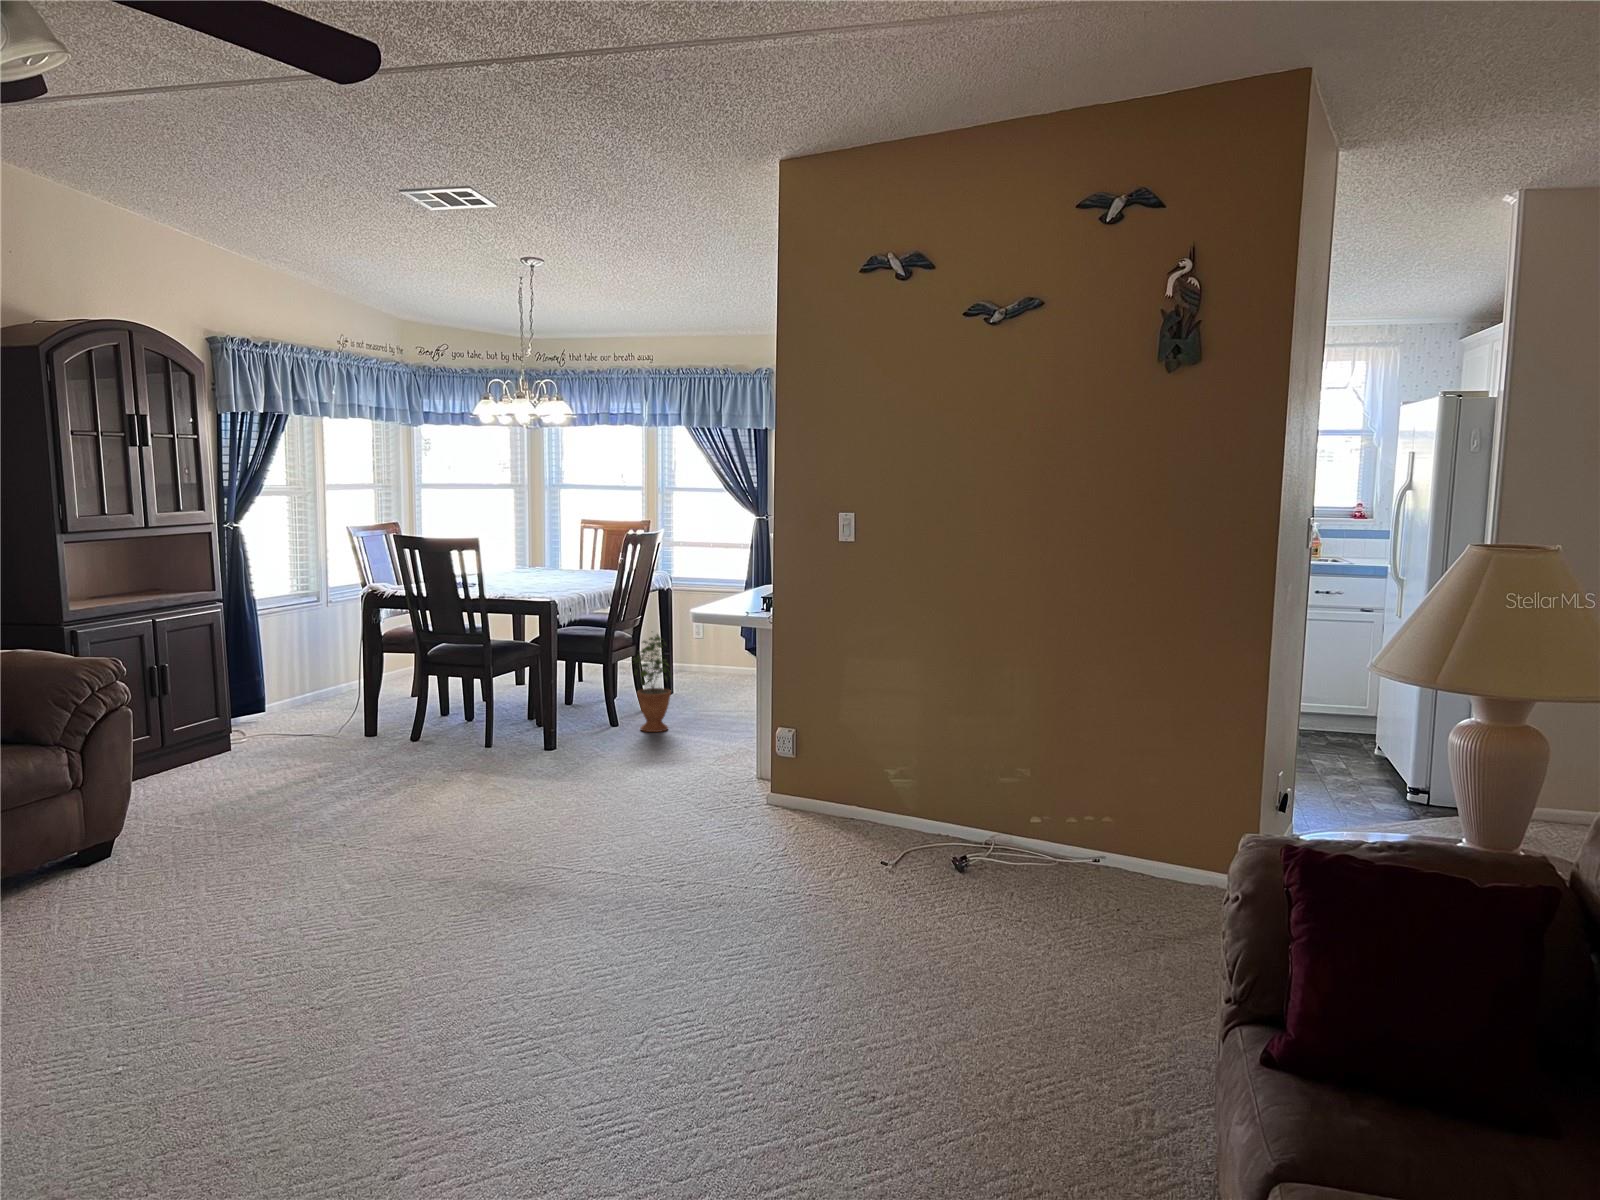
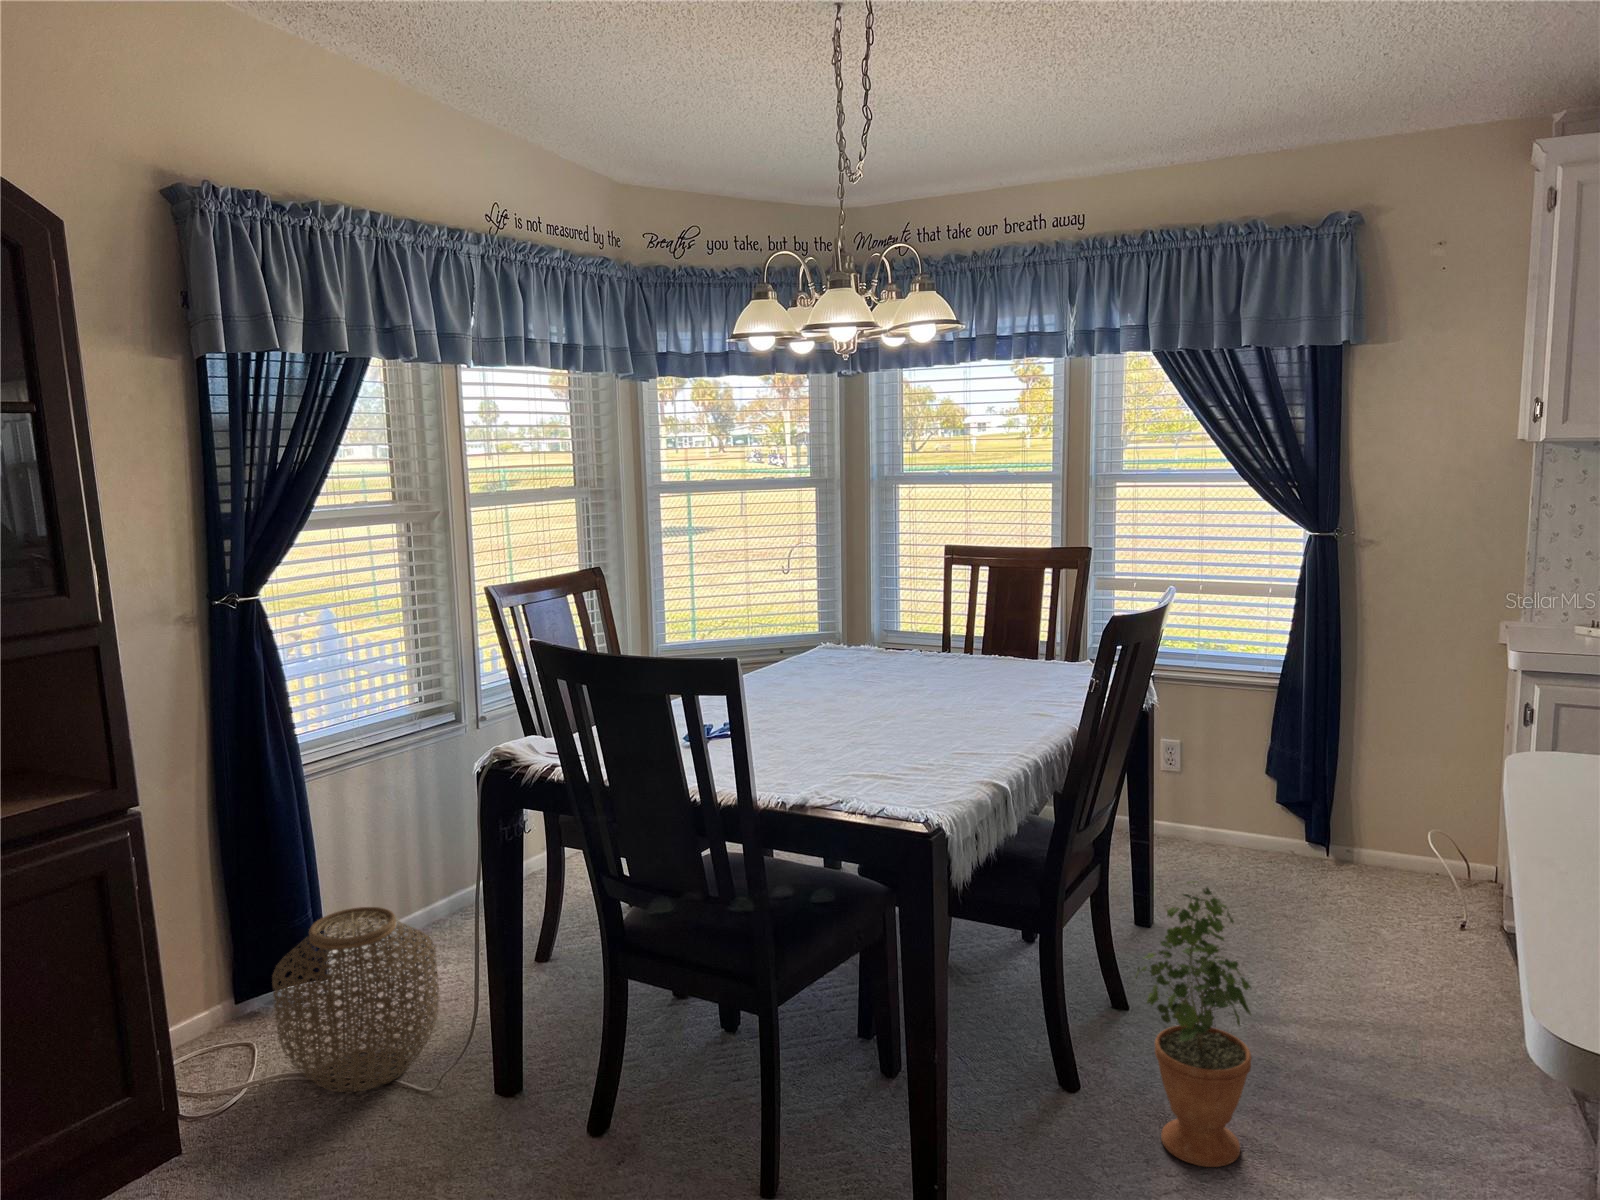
woven basket: none [260,661,334,736] -> present [272,907,439,1092]

